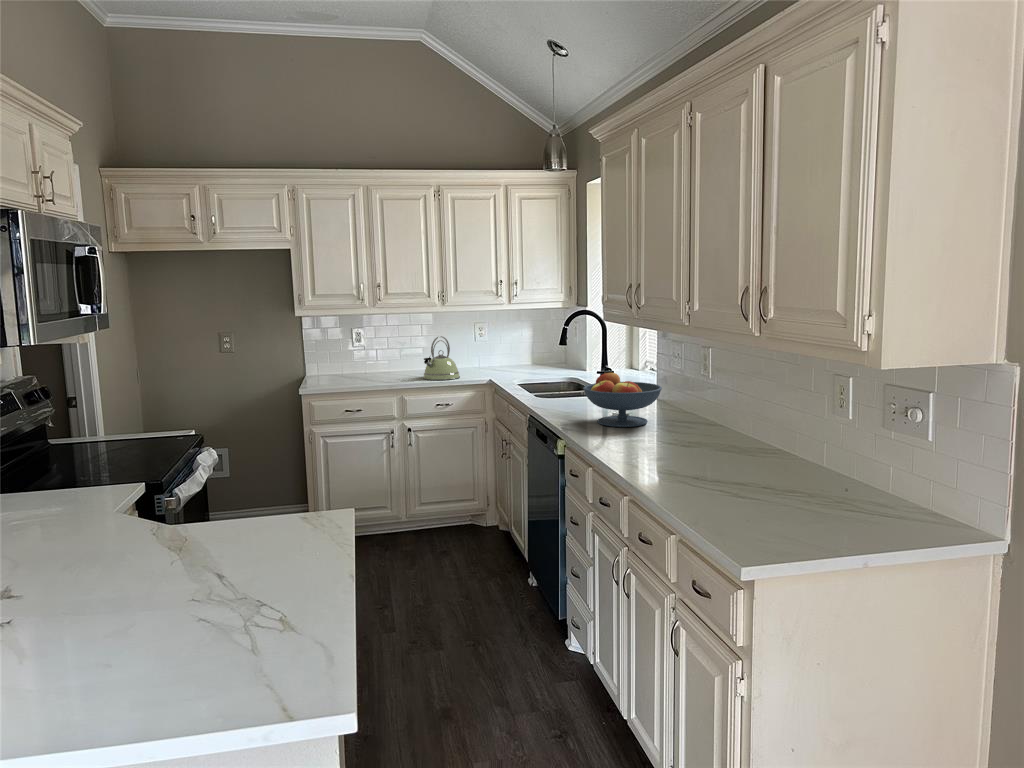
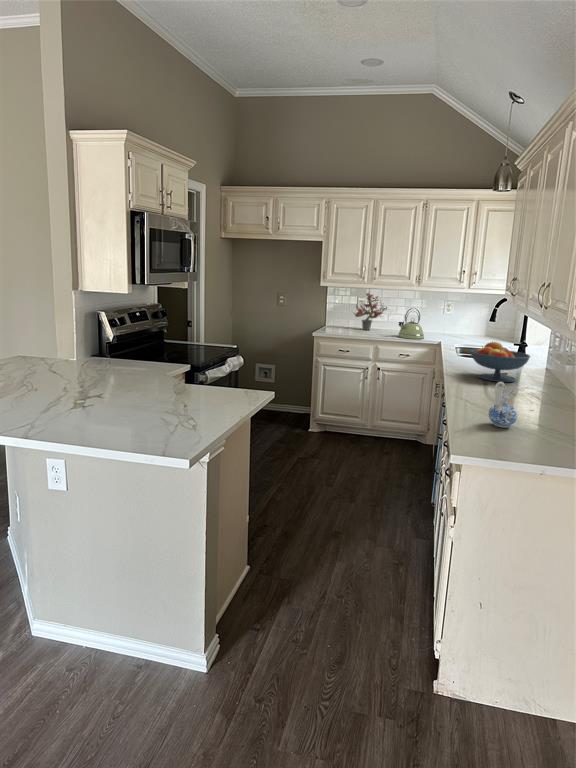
potted plant: none [347,310,396,375] -> present [354,293,387,330]
ceramic pitcher: none [712,434,753,499] -> present [488,382,518,428]

